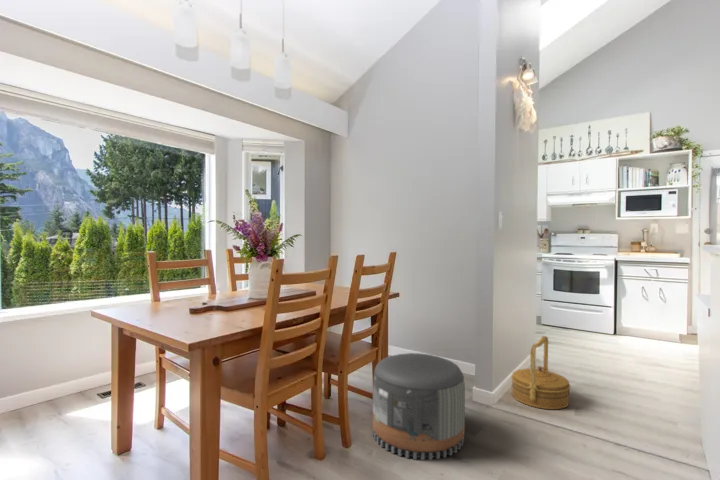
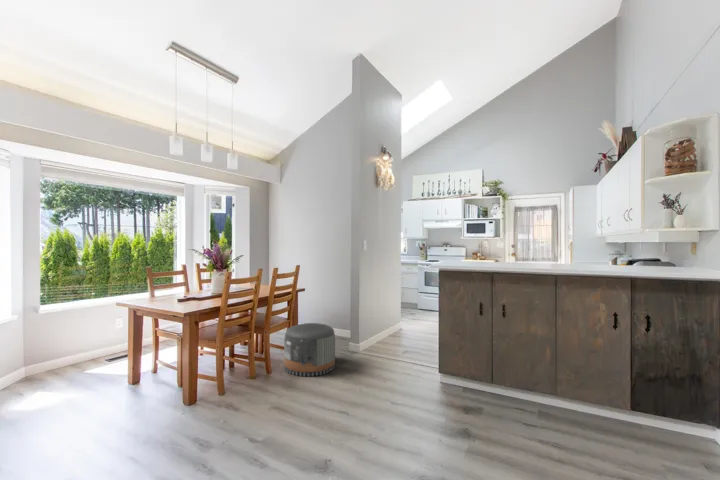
woven basket: present [511,336,570,409] -> none [372,313,404,353]

